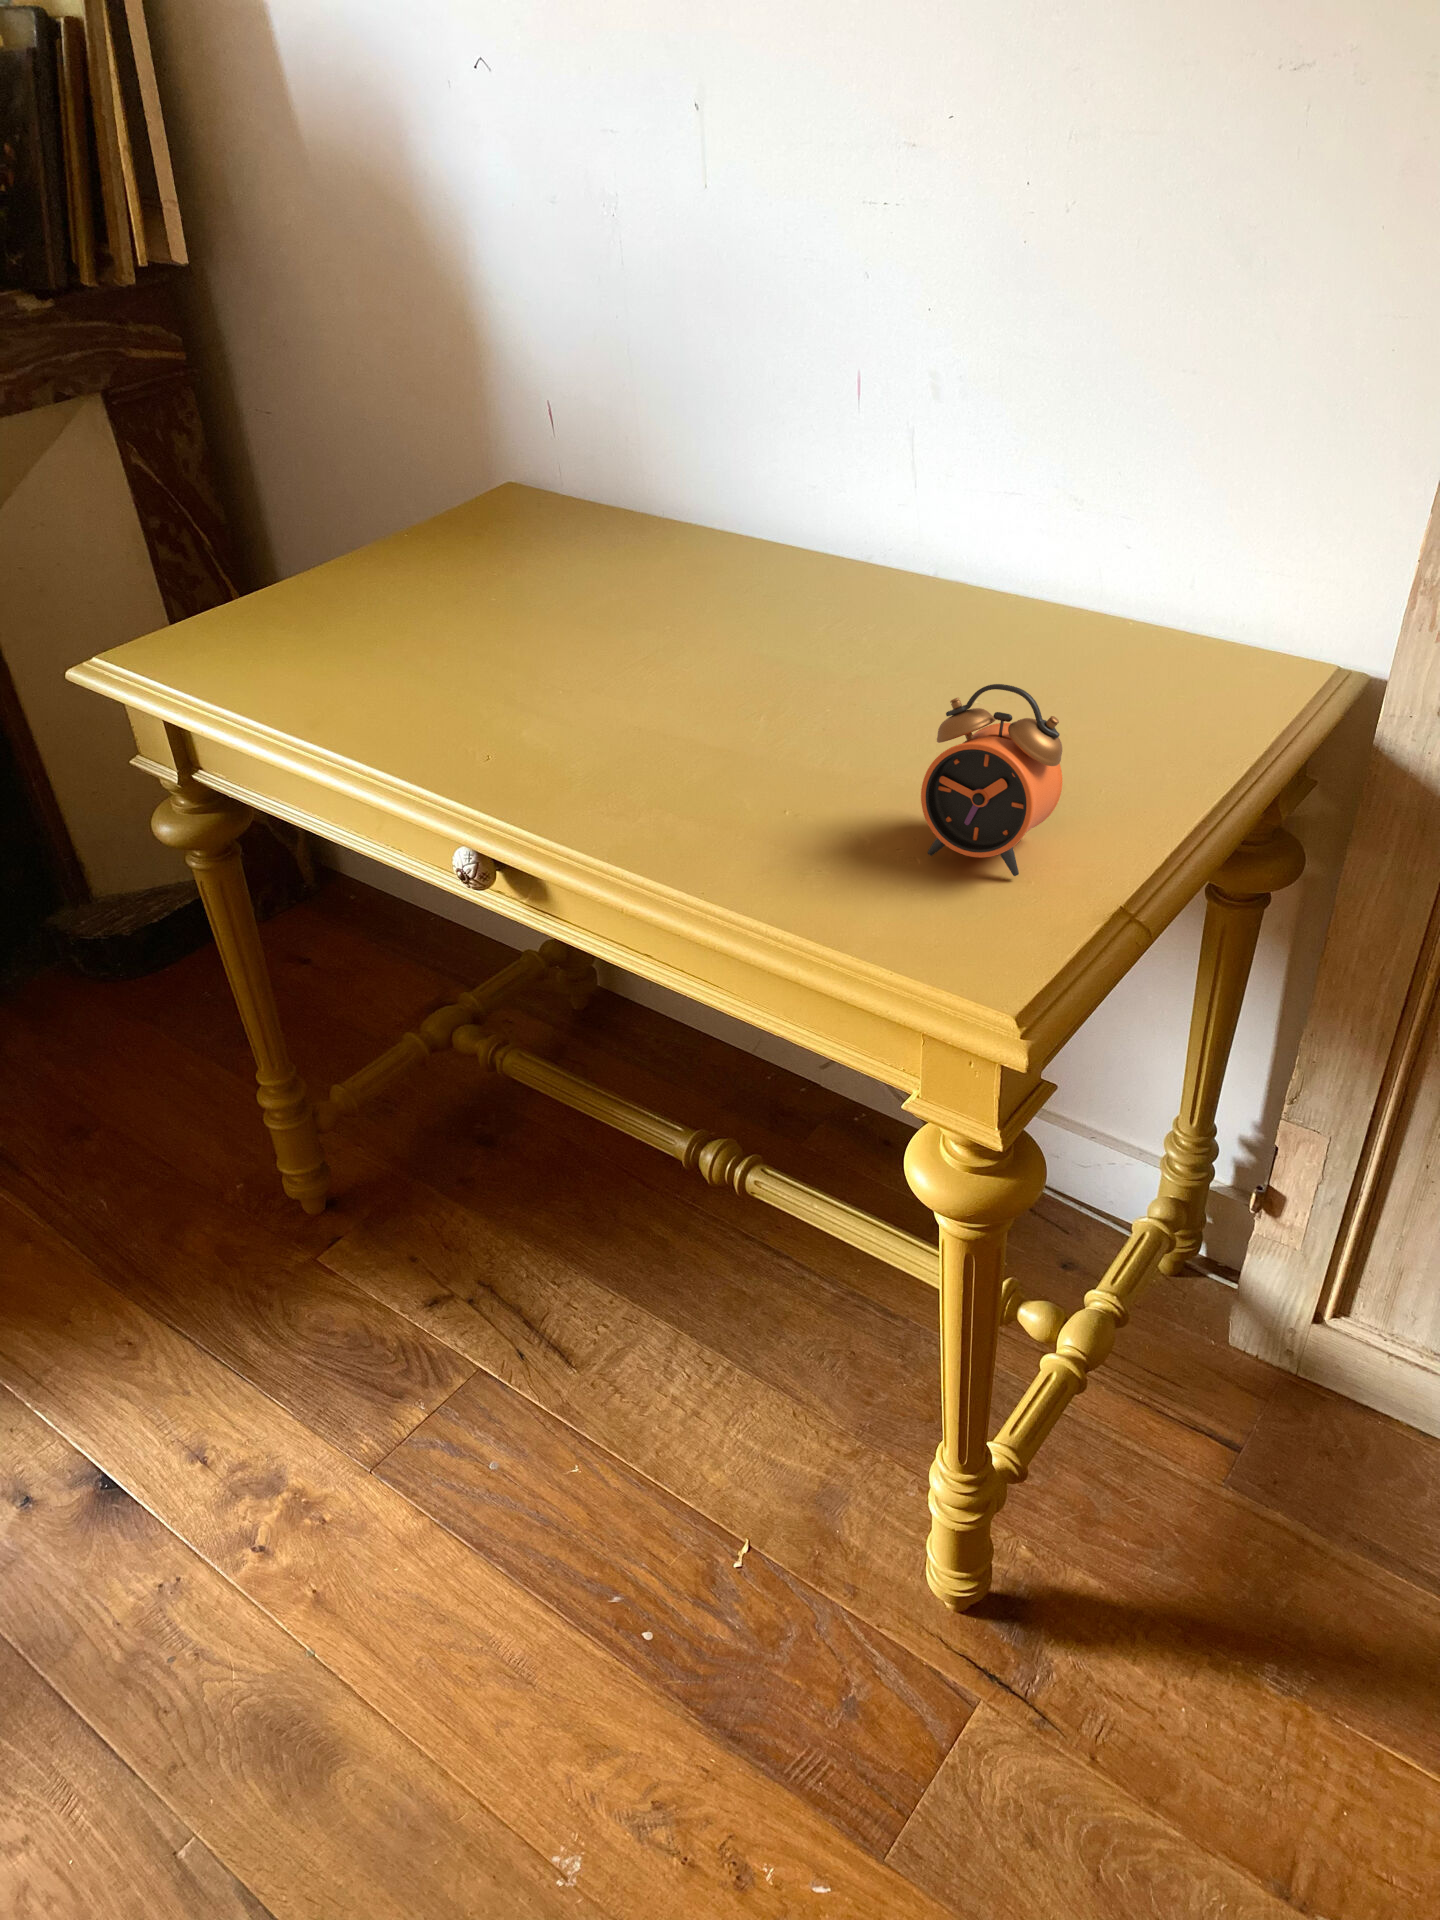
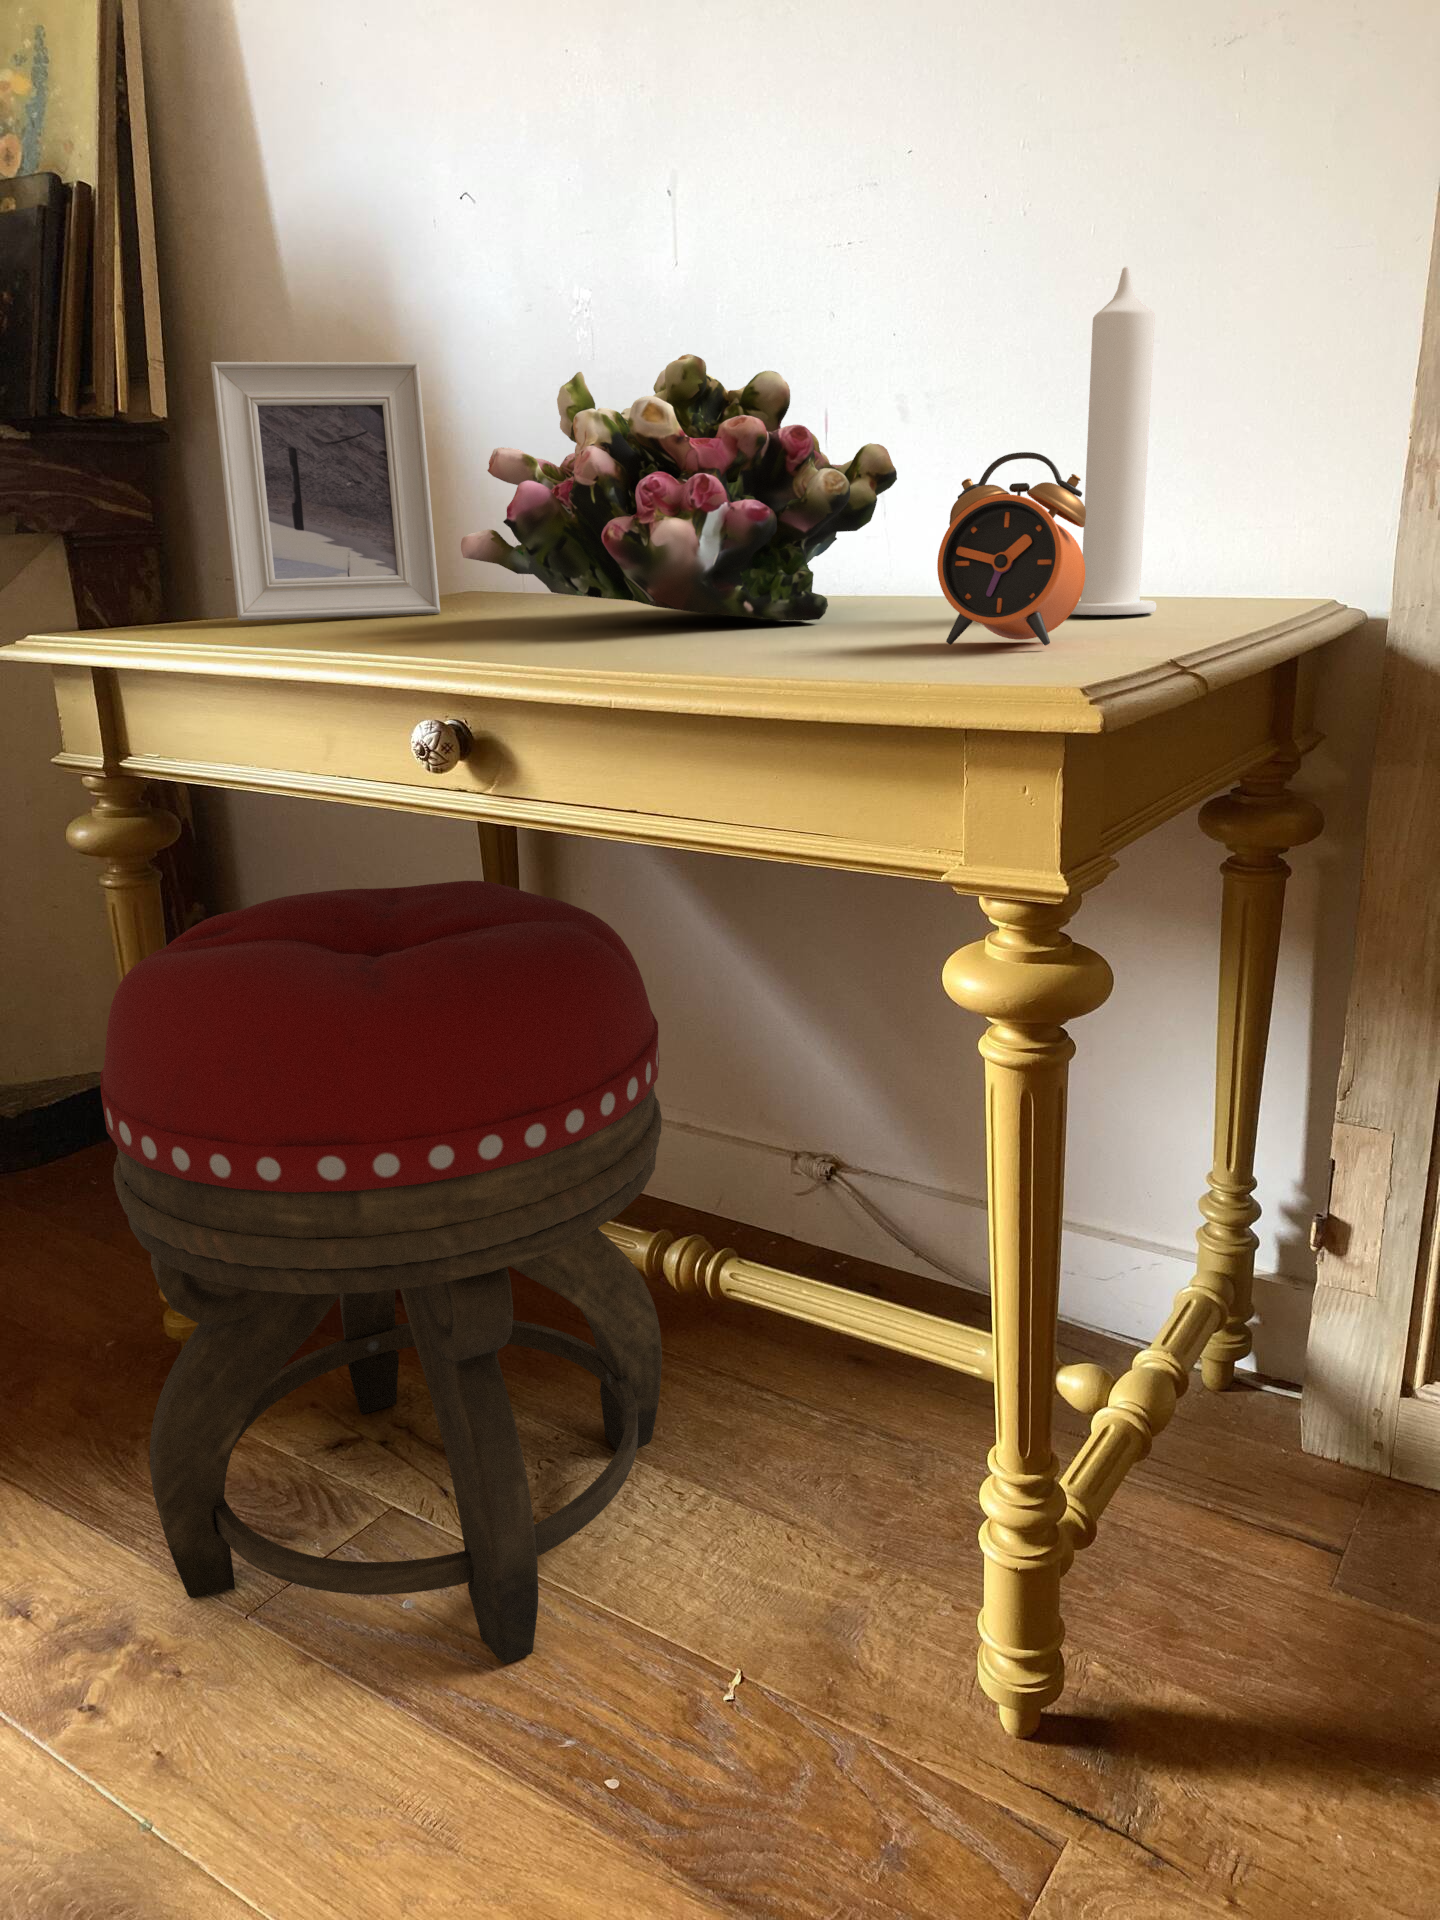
picture frame: none [226,306,475,585] -> present [211,362,440,621]
flower arrangement: none [488,388,914,703] -> present [461,354,897,621]
candle: none [1064,402,1171,734] -> present [1071,267,1156,615]
footstool: none [212,886,695,1526] -> present [100,881,662,1664]

